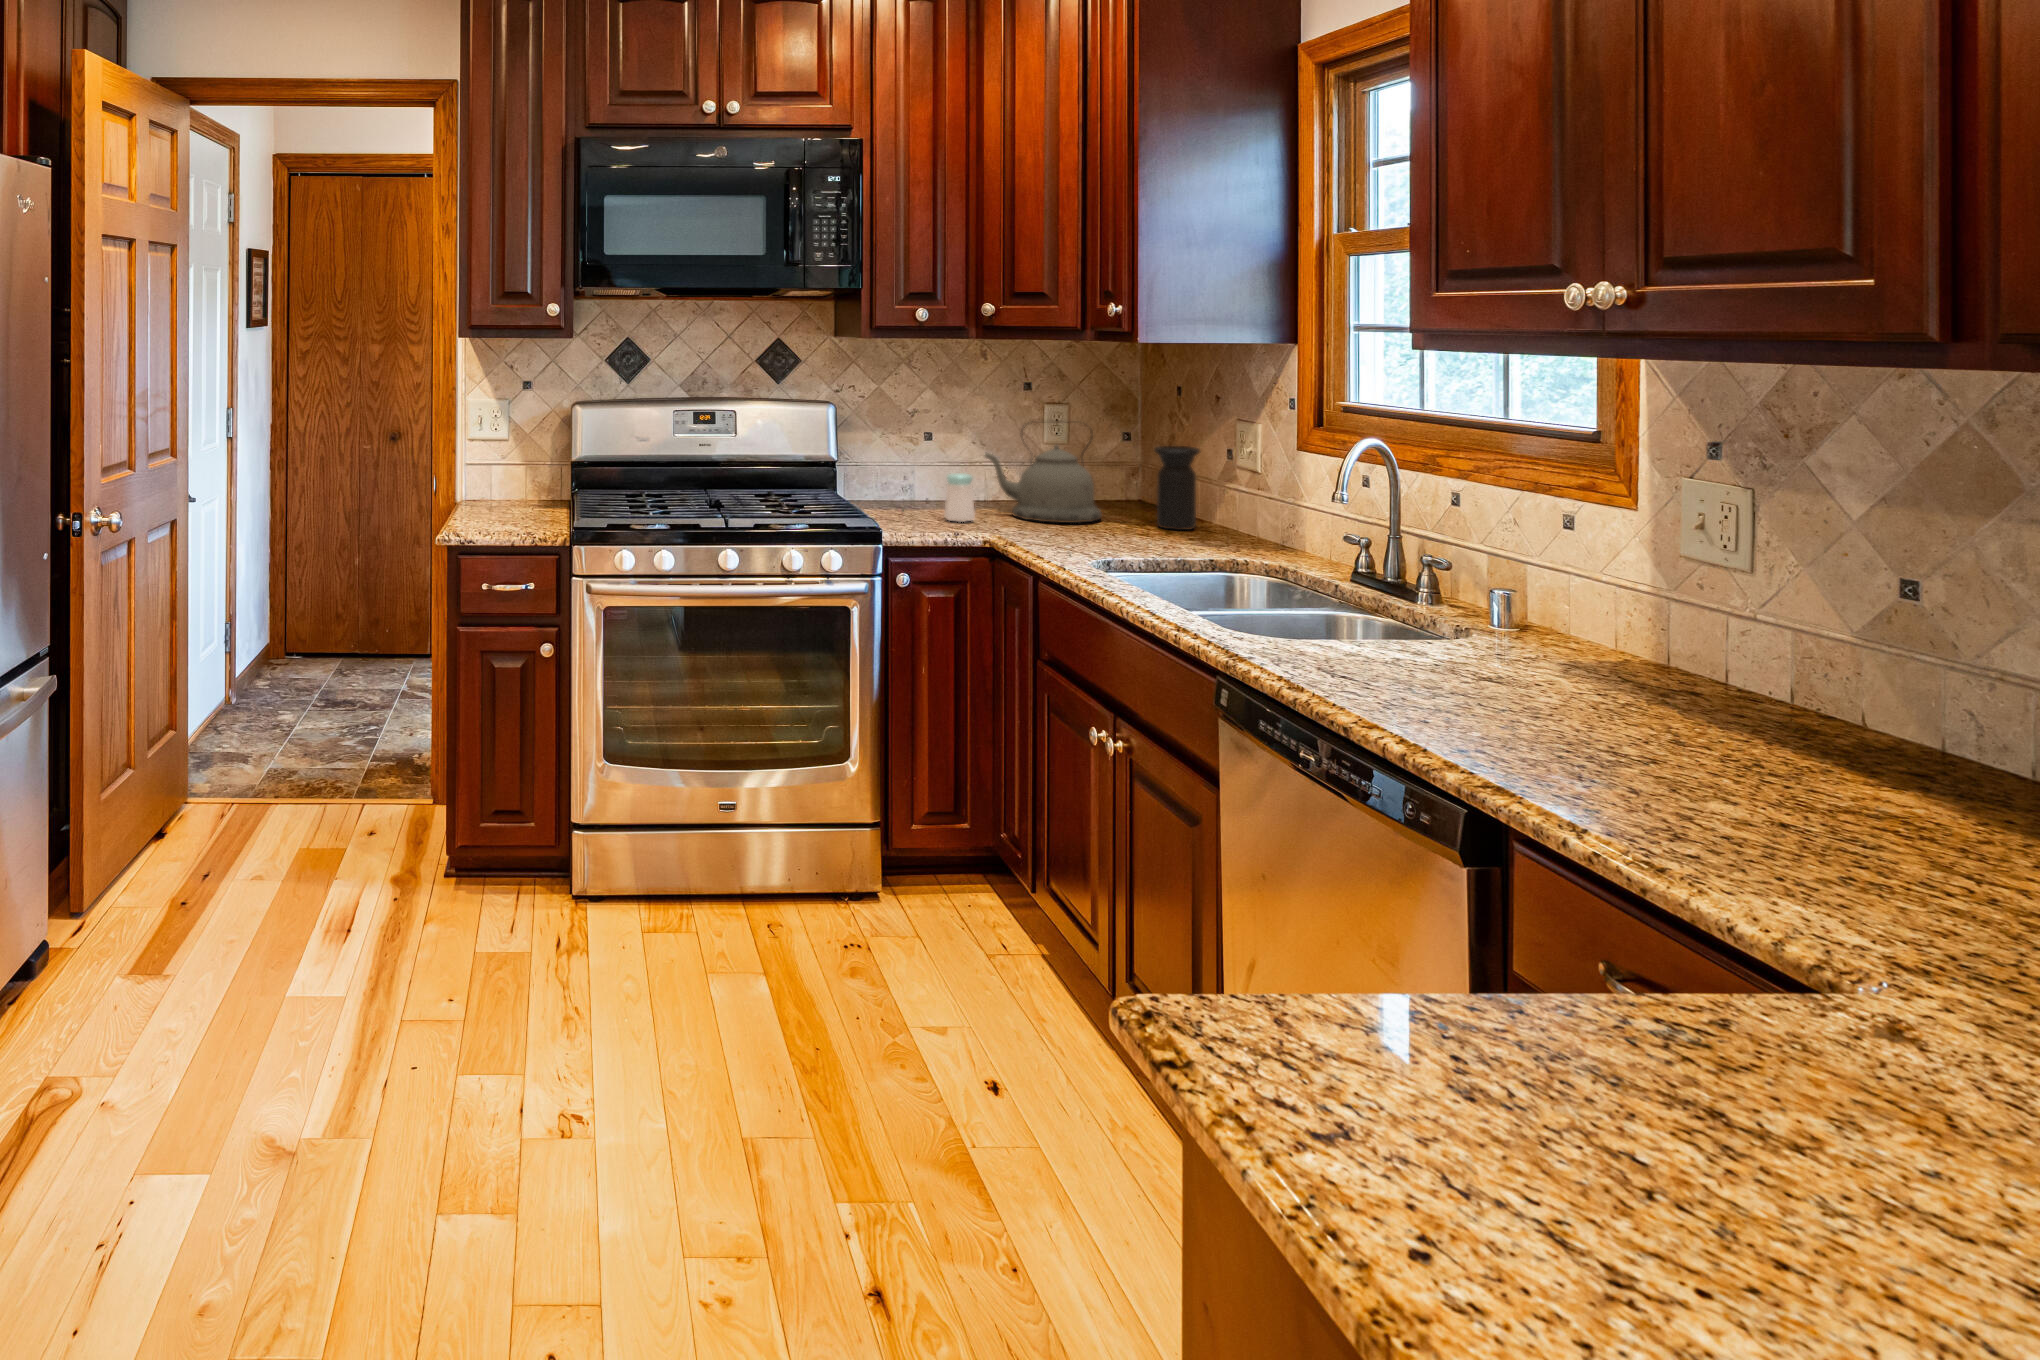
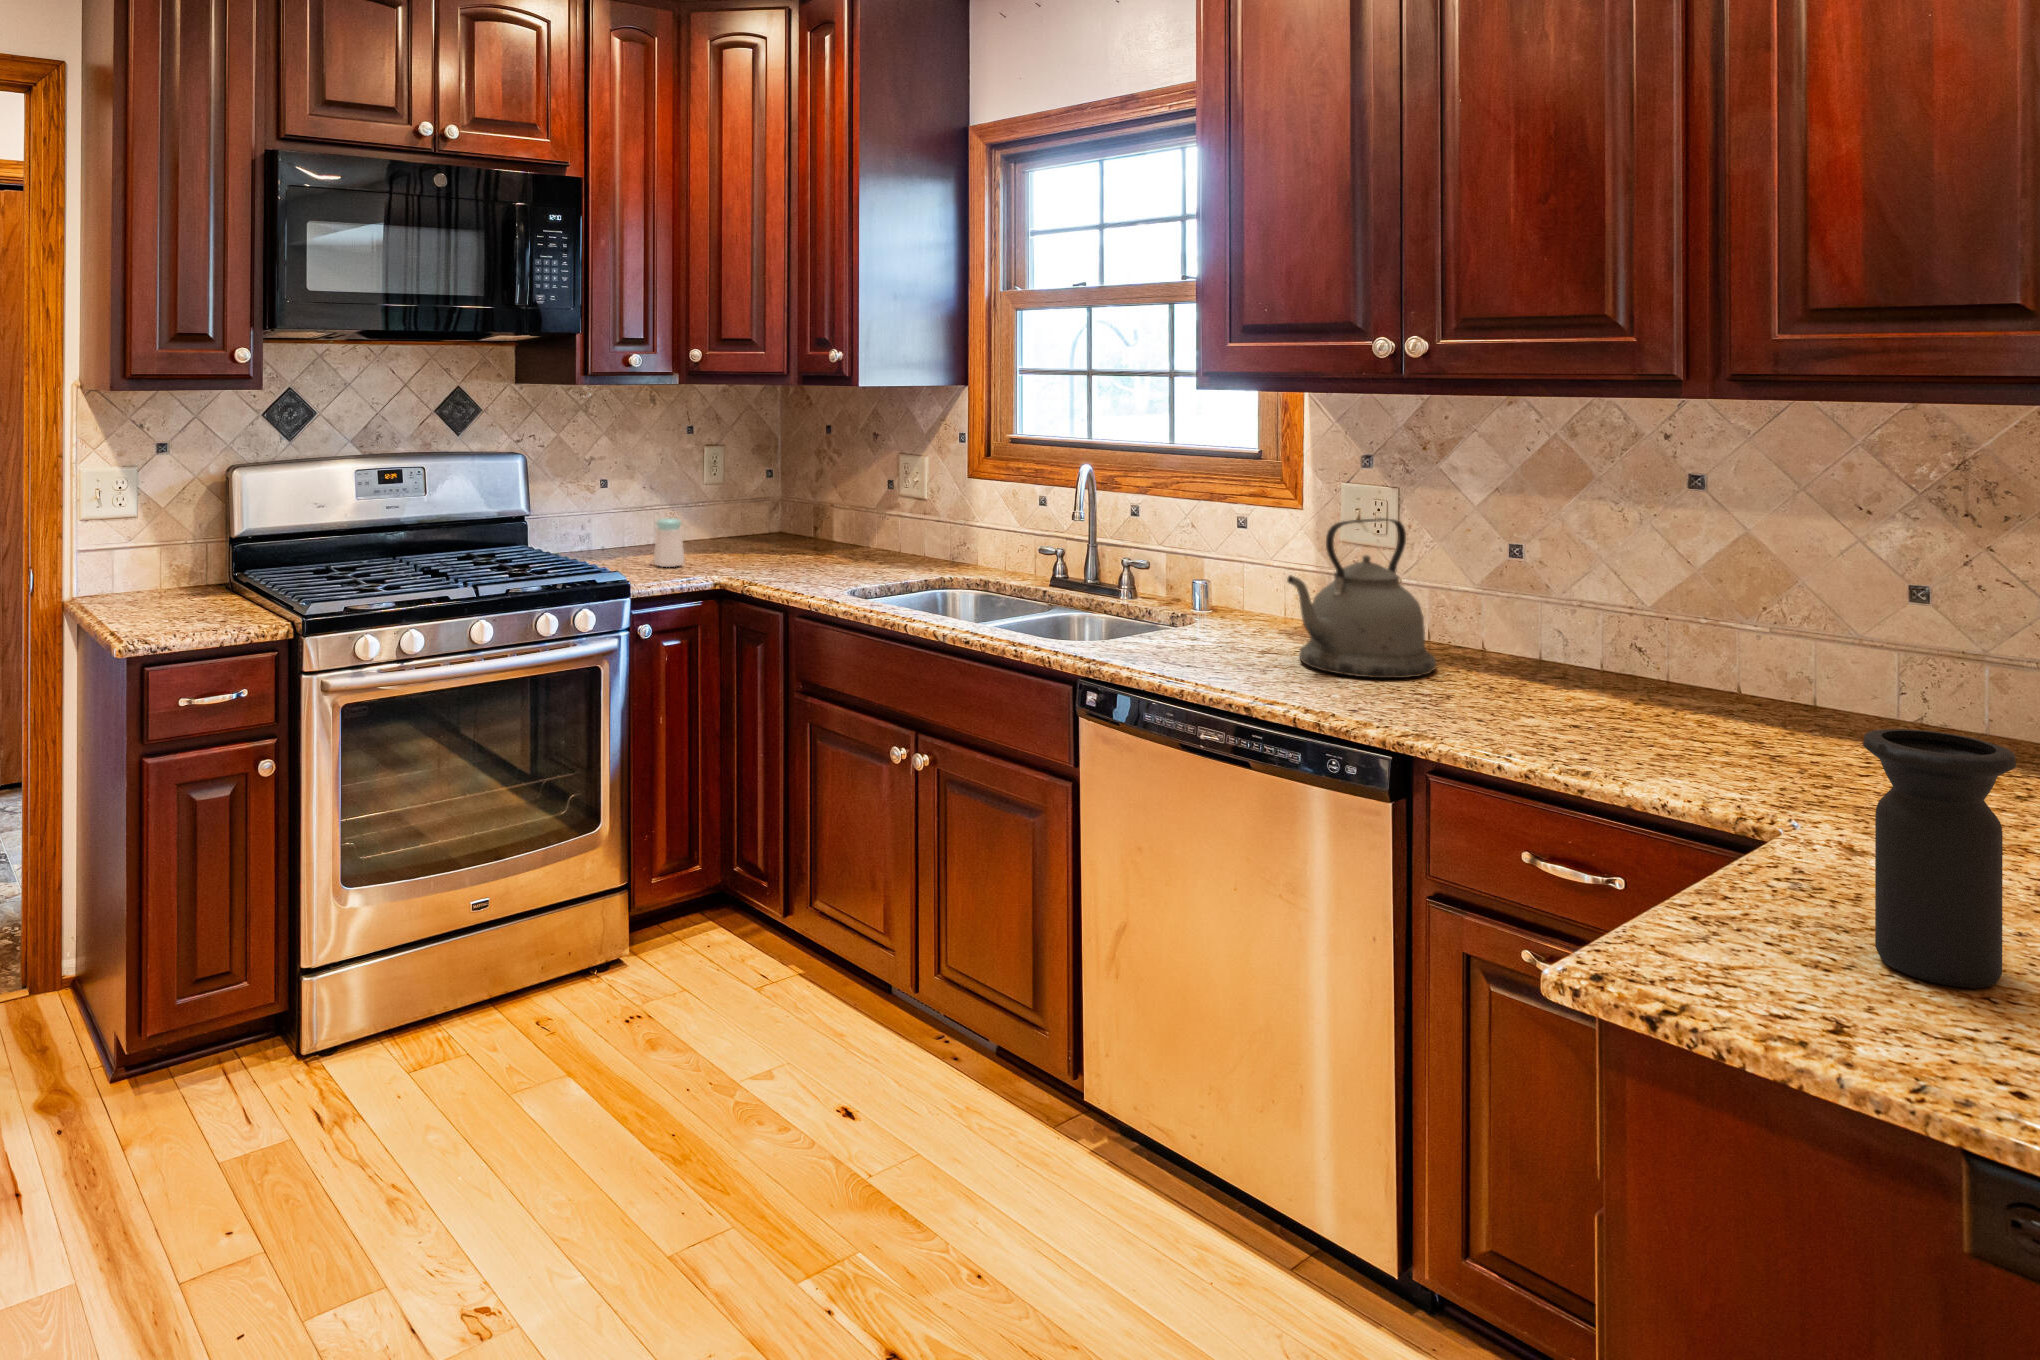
kettle: present [985,421,1102,523] -> present [1287,518,1436,678]
vase: present [1154,446,1200,530] -> present [1863,729,2016,988]

